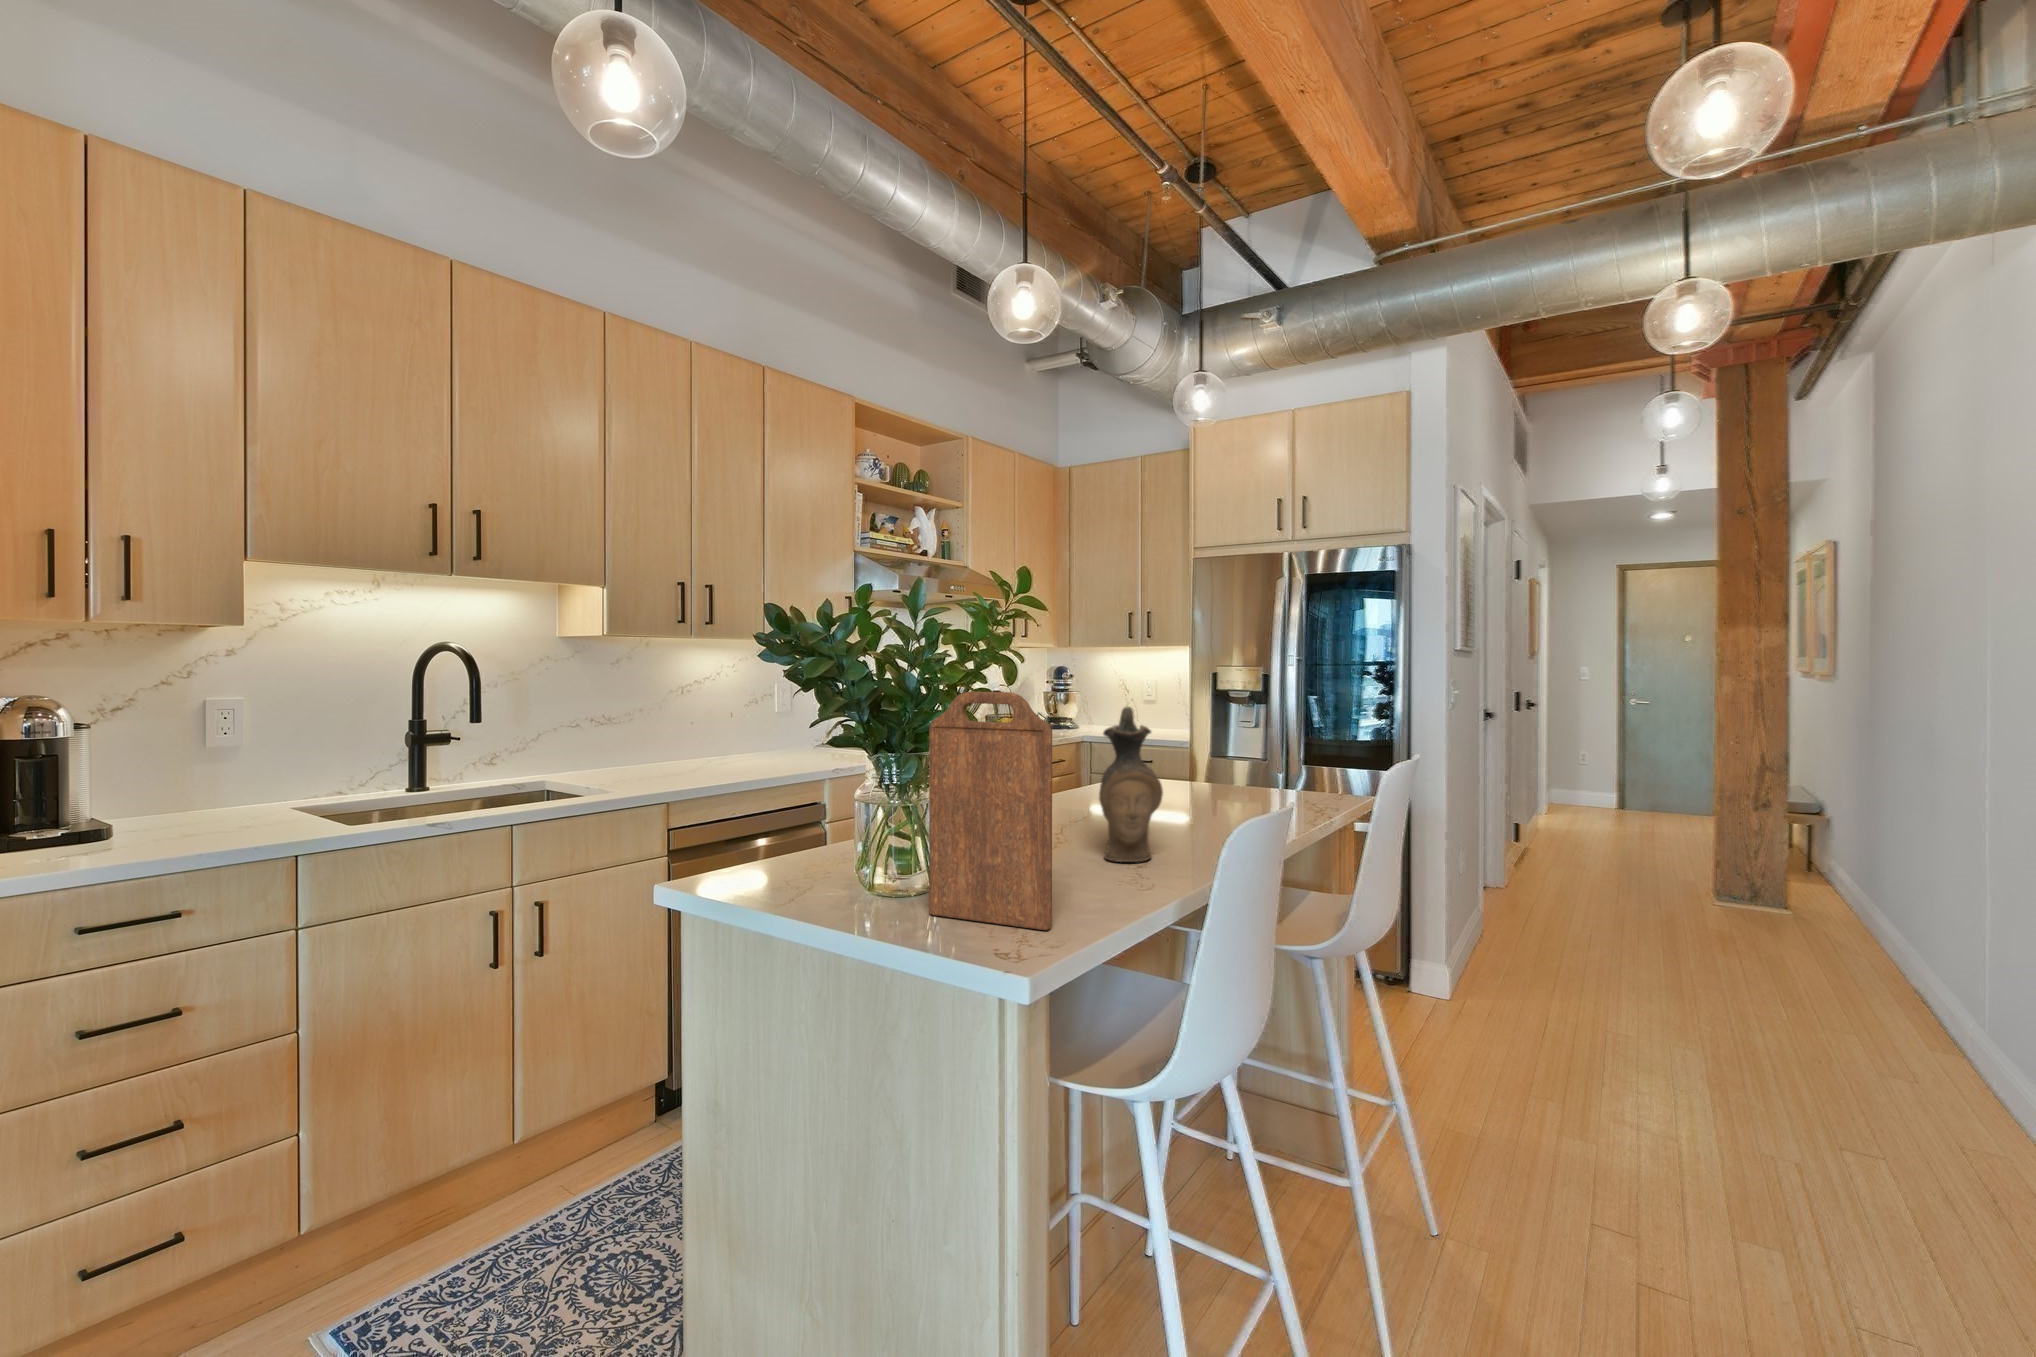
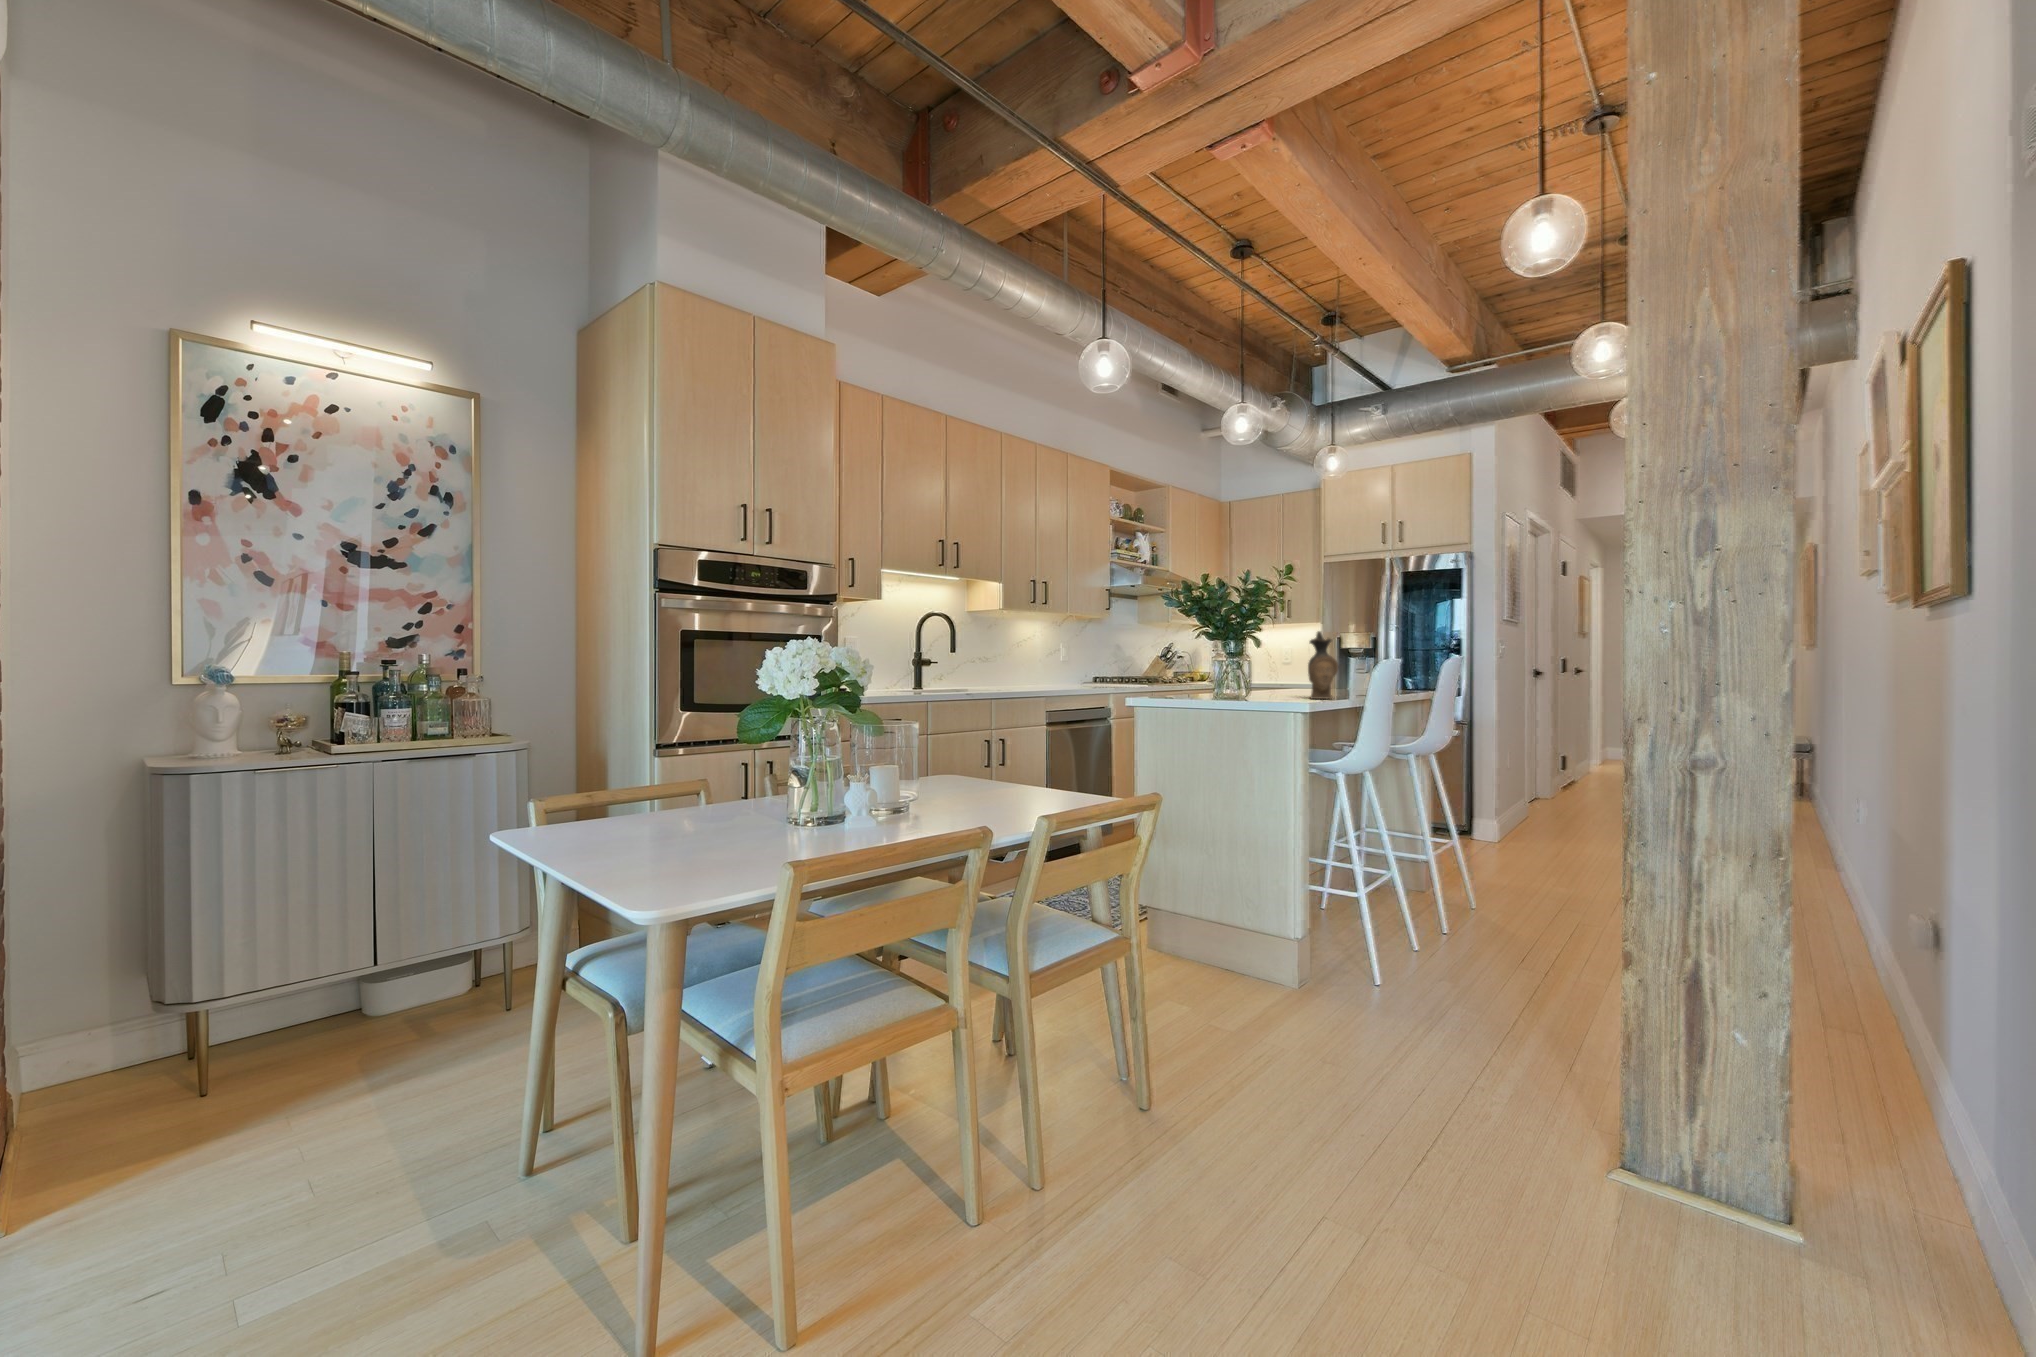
cutting board: present [929,692,1052,930] -> none [1252,614,1306,704]

